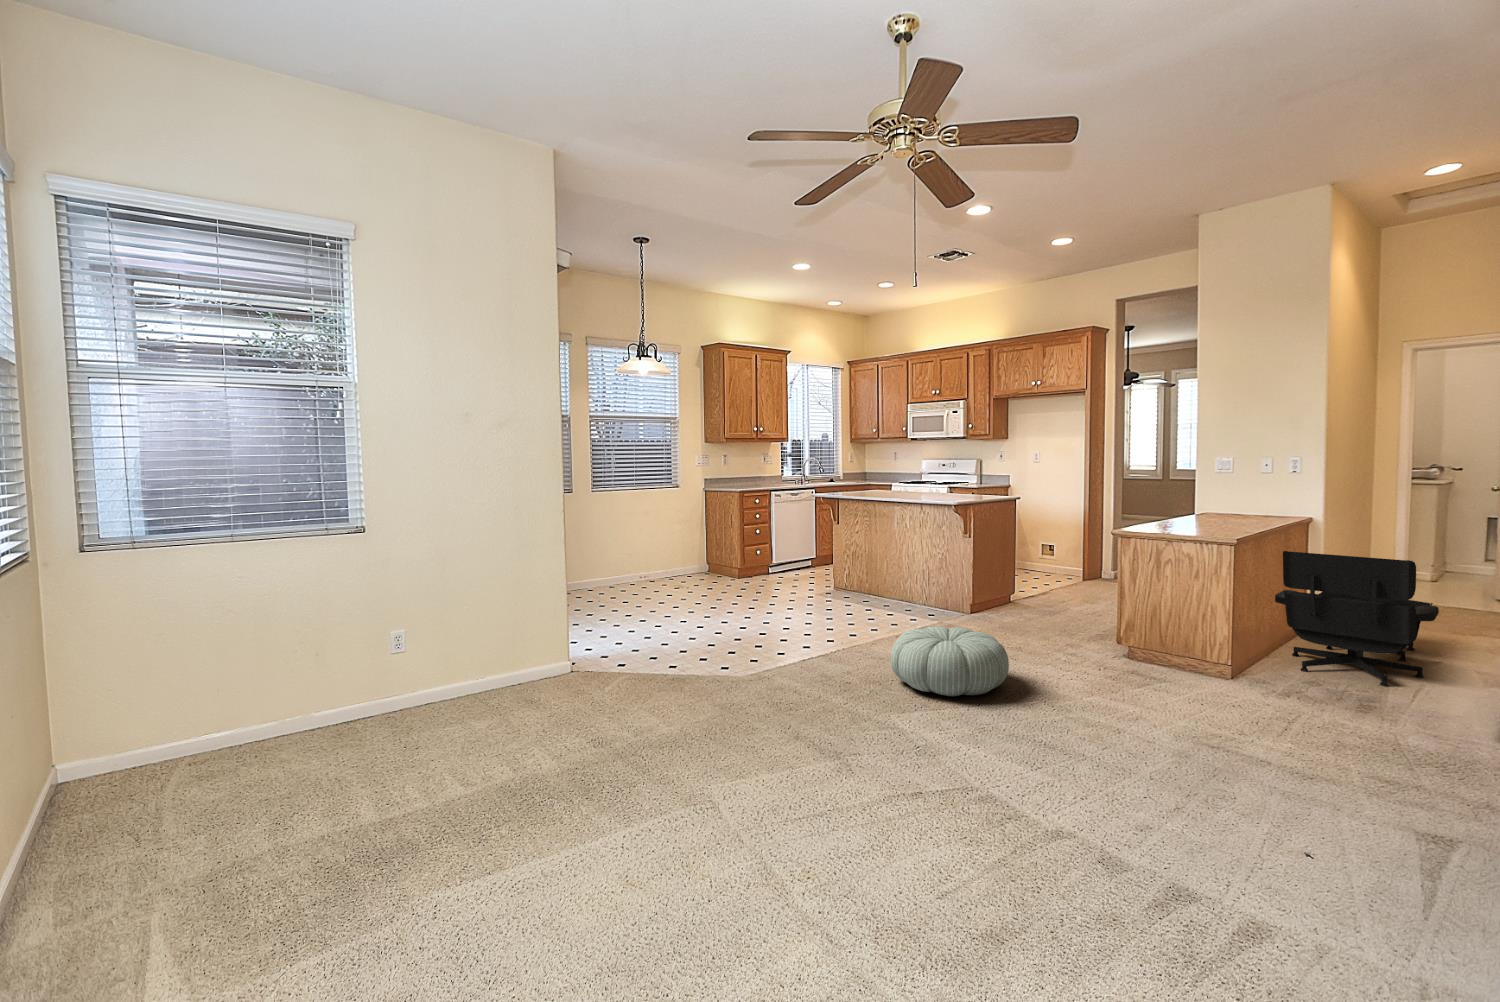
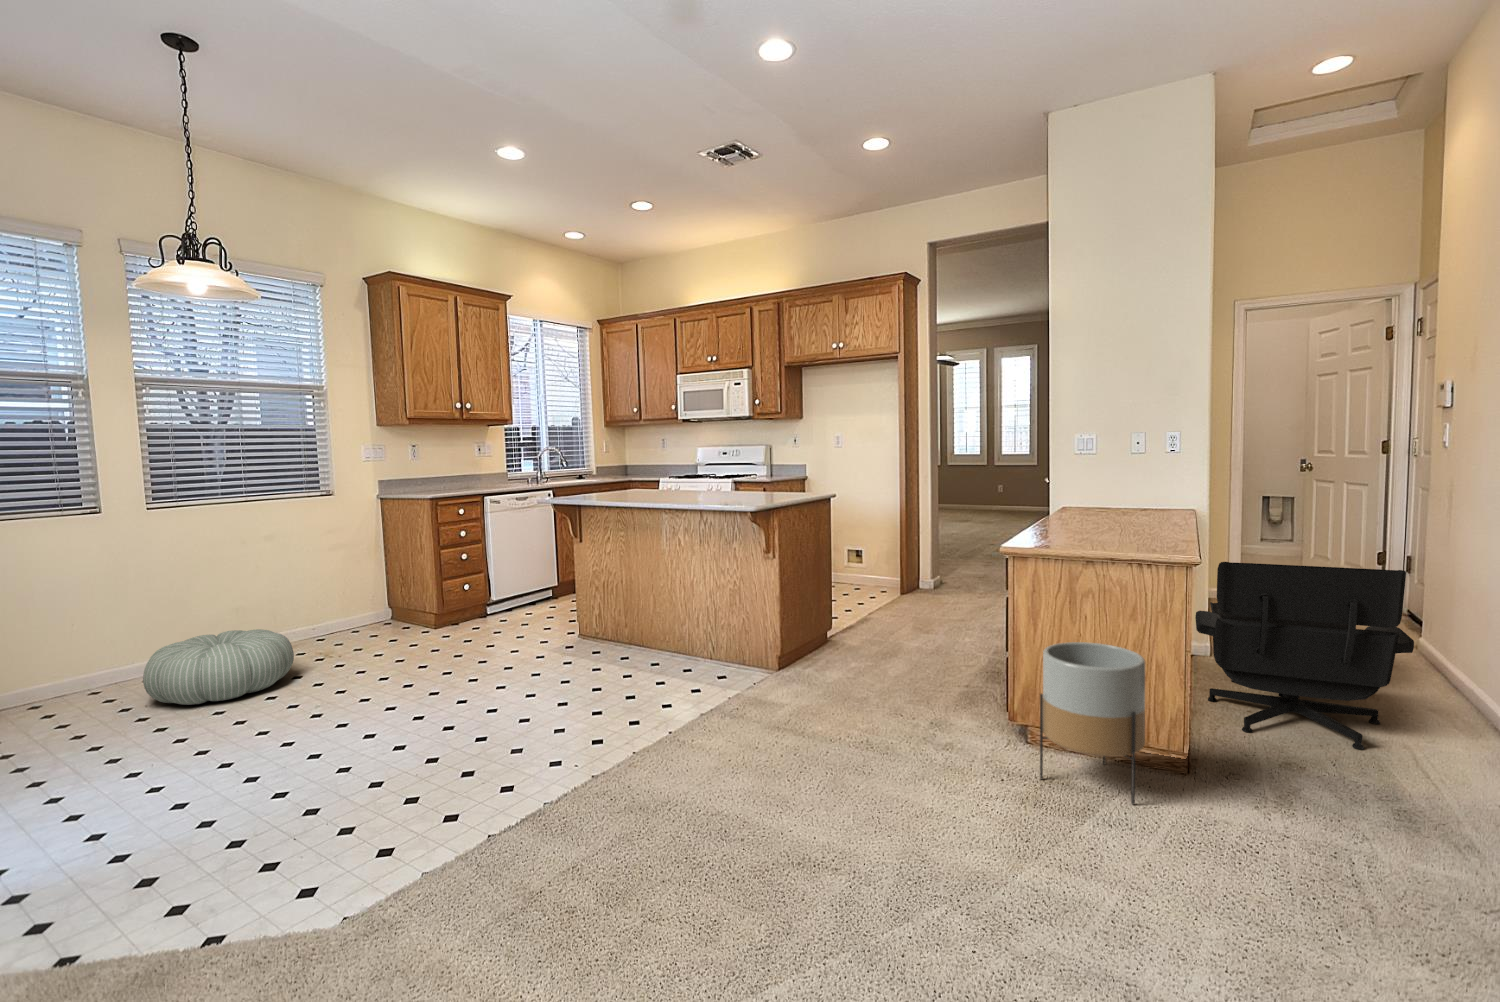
planter: none [1127,594,1197,689] -> present [1040,642,1145,804]
pouf: present [891,626,1009,696] -> present [143,629,294,705]

